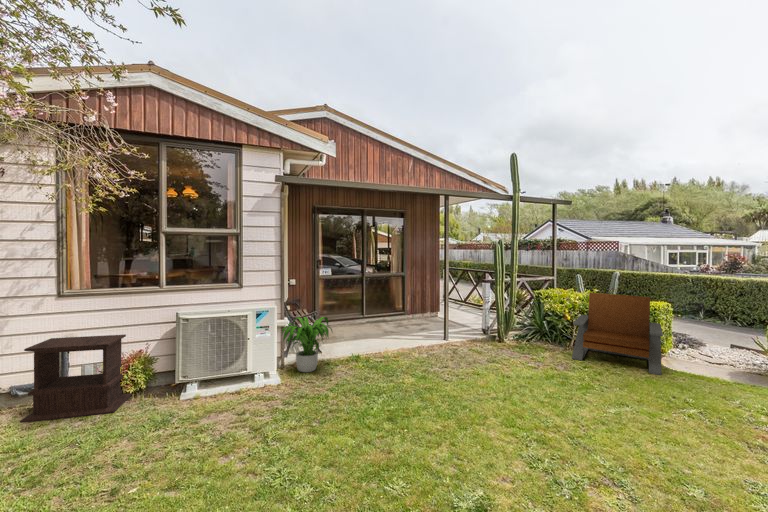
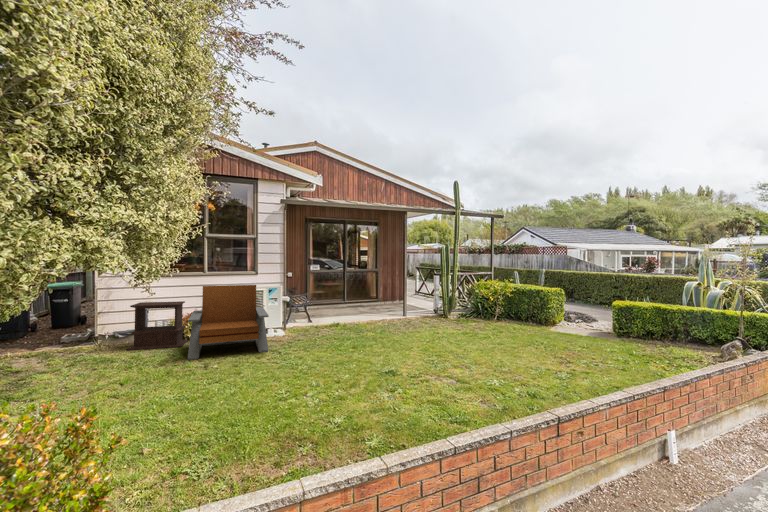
lounge chair: present [572,293,663,375] -> present [188,285,269,360]
potted plant: present [282,317,332,372] -> none [284,295,319,332]

